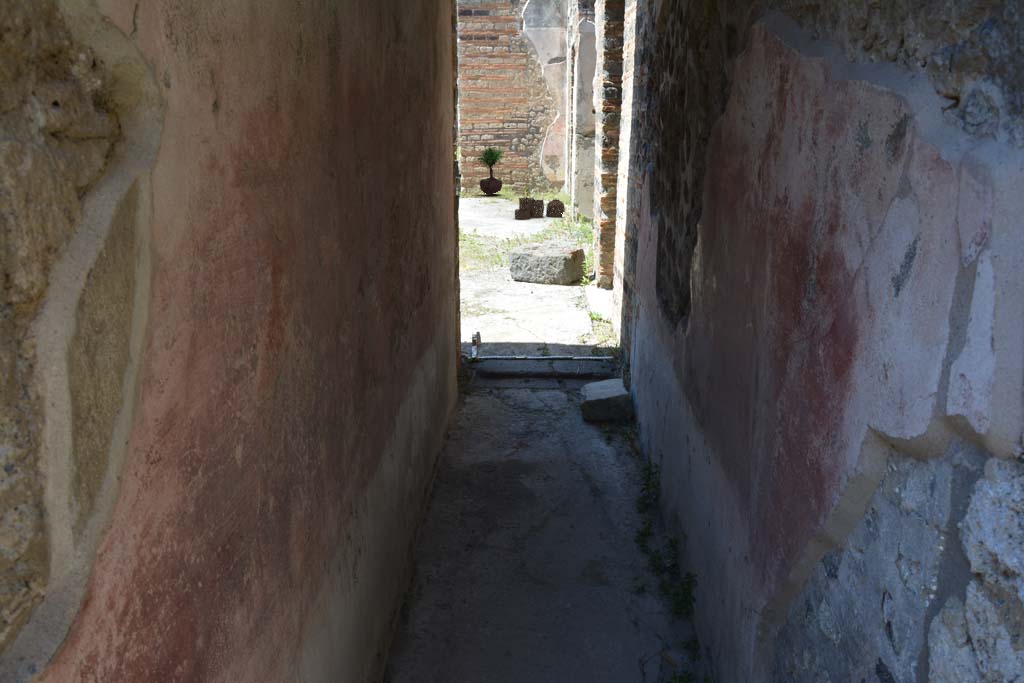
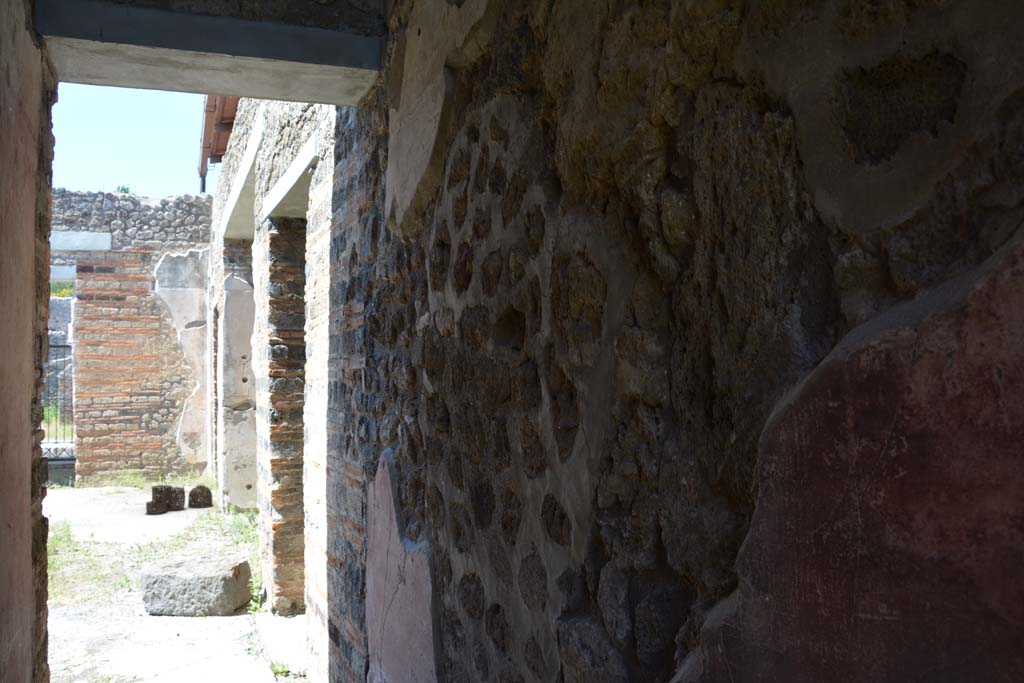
potted tree: present [478,146,503,196] -> none [92,419,134,484]

